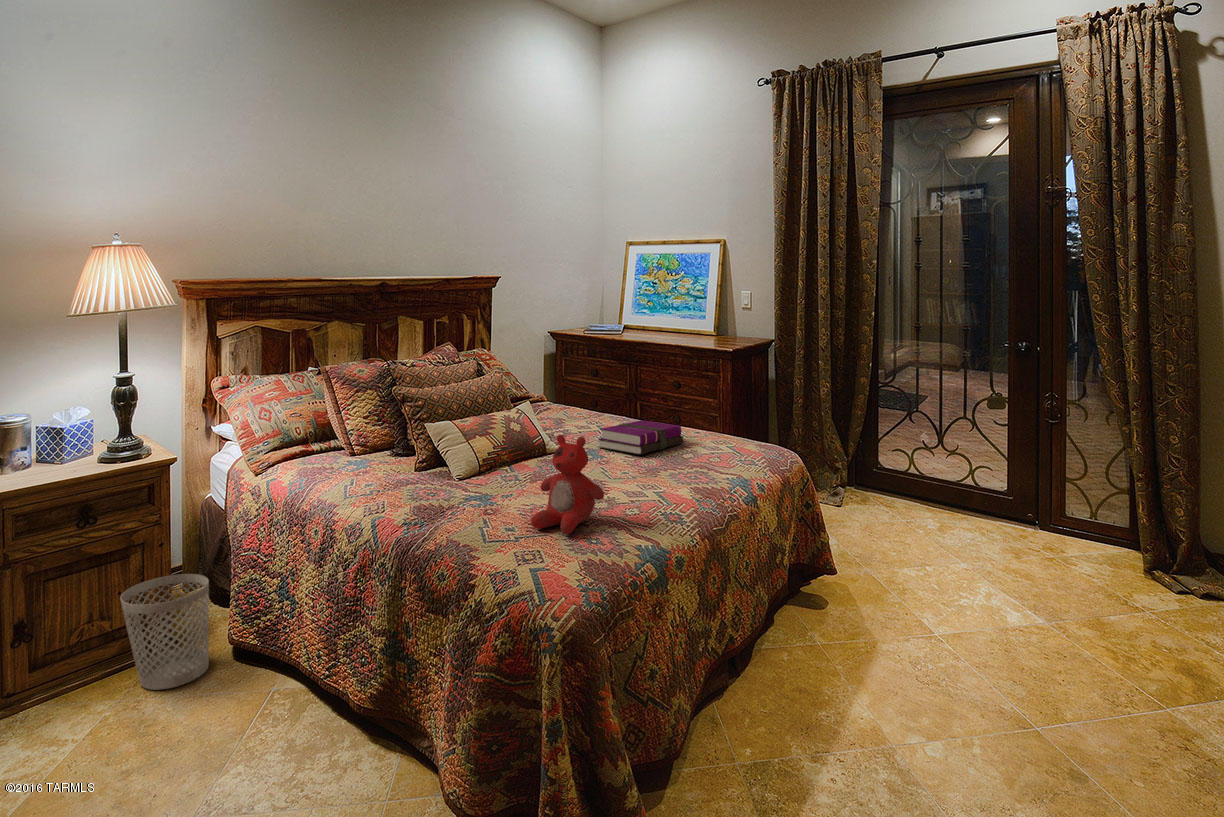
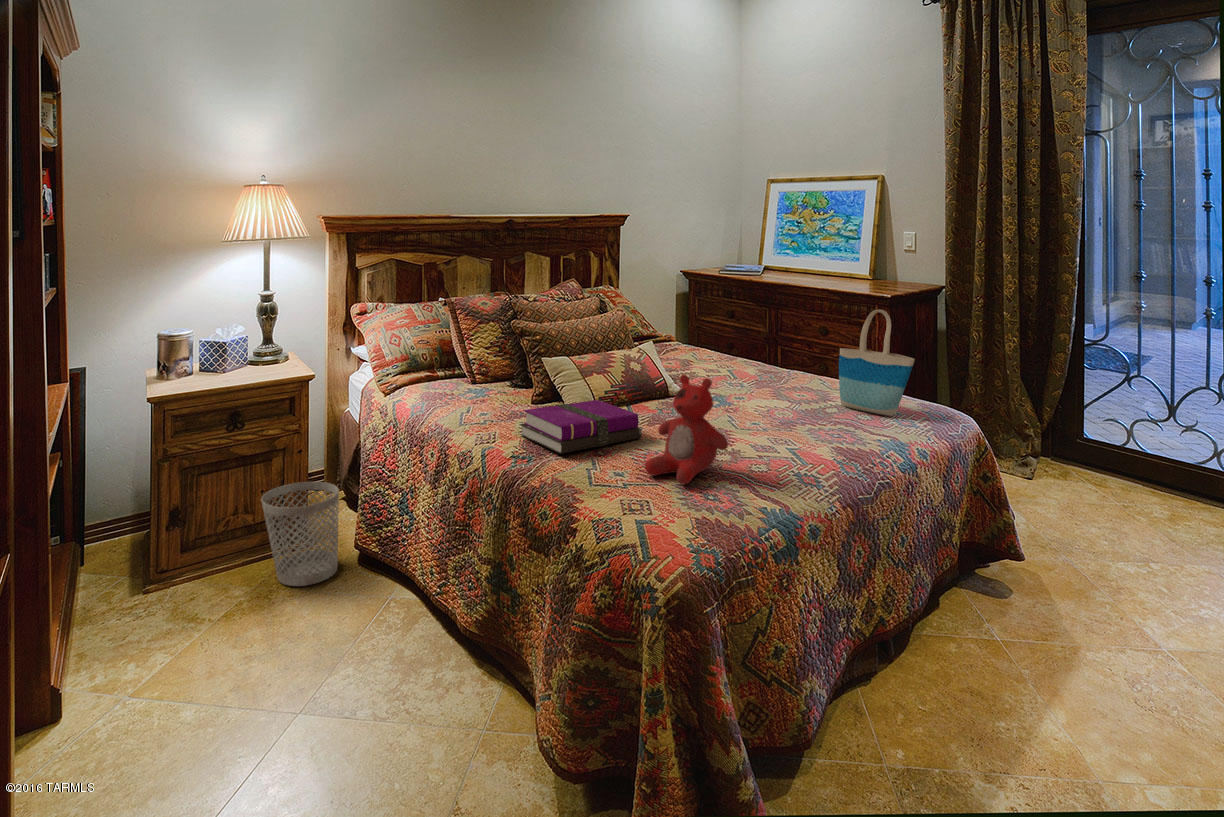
tote bag: none [696,365,758,457] -> present [839,310,915,415]
hardback book: present [598,420,684,455] -> present [520,400,642,454]

